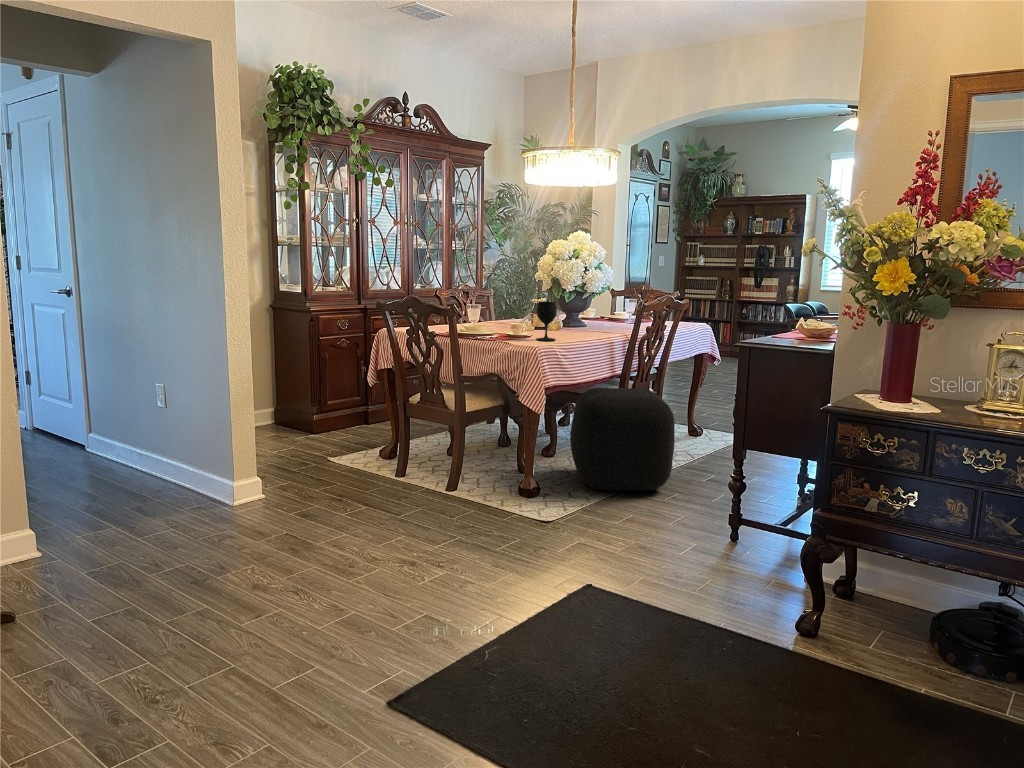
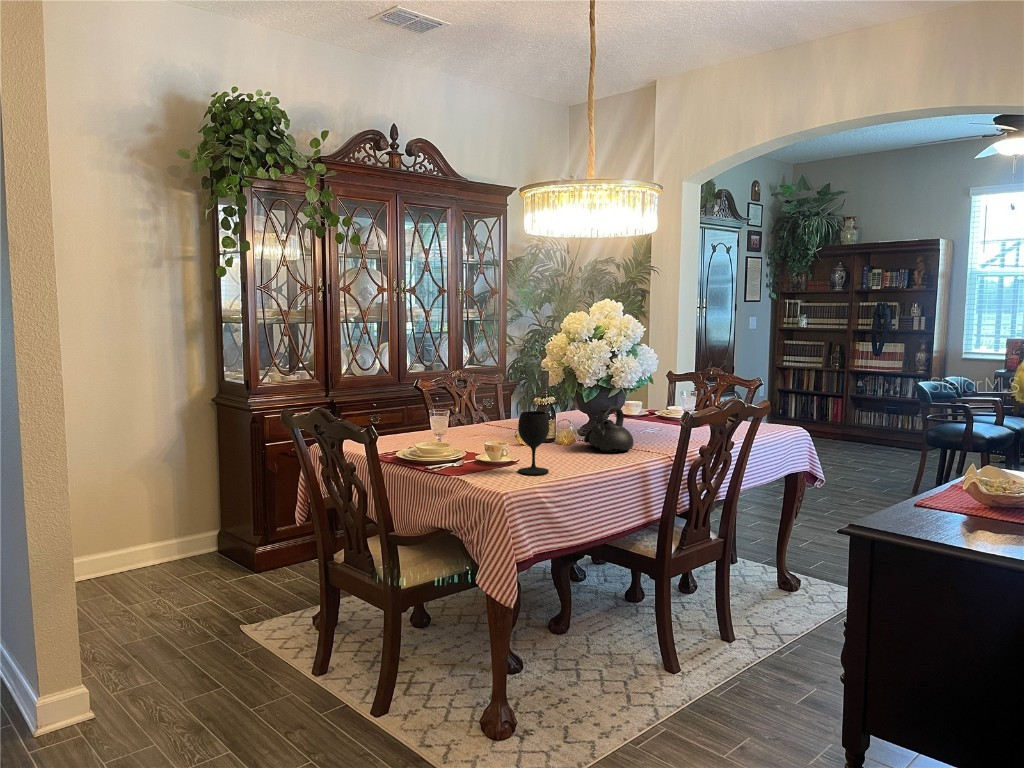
teapot: none [568,303,601,333] -> present [584,406,634,452]
ottoman: present [570,388,675,491] -> none [575,543,745,730]

